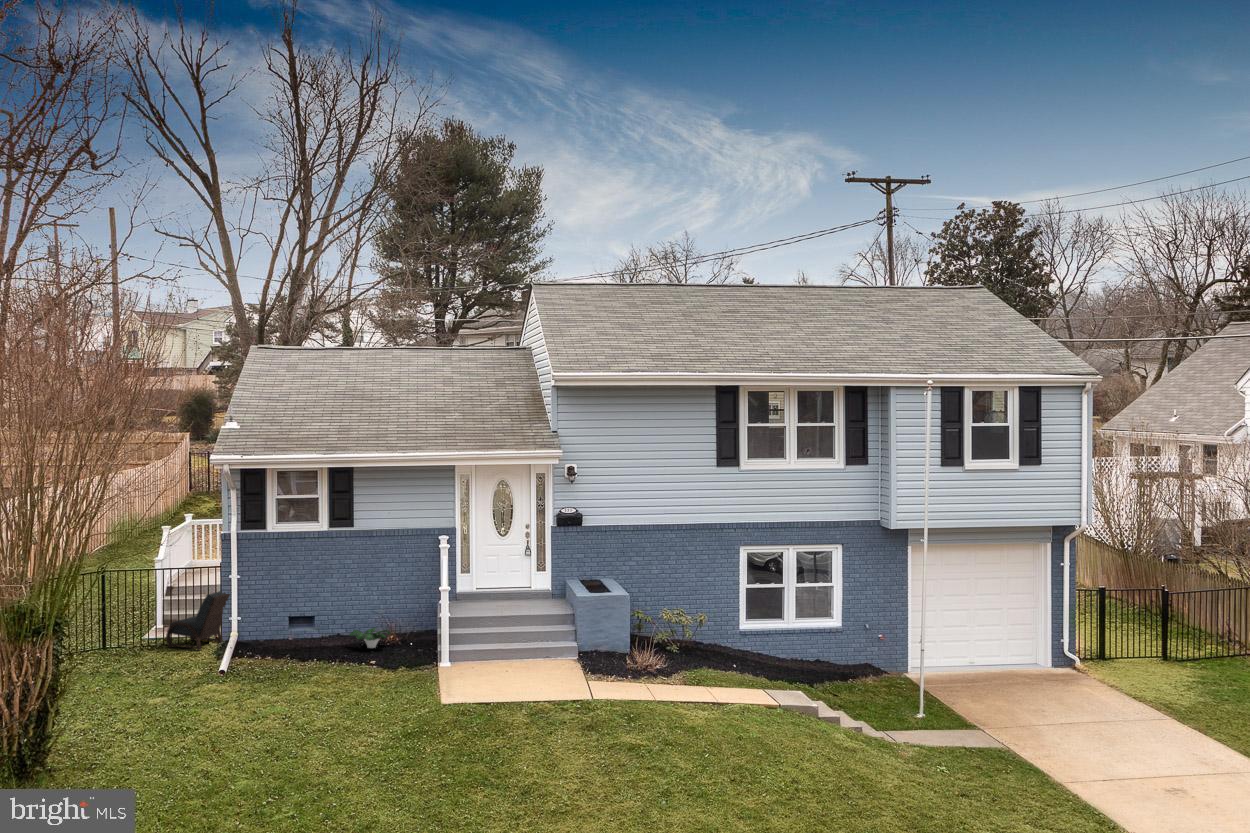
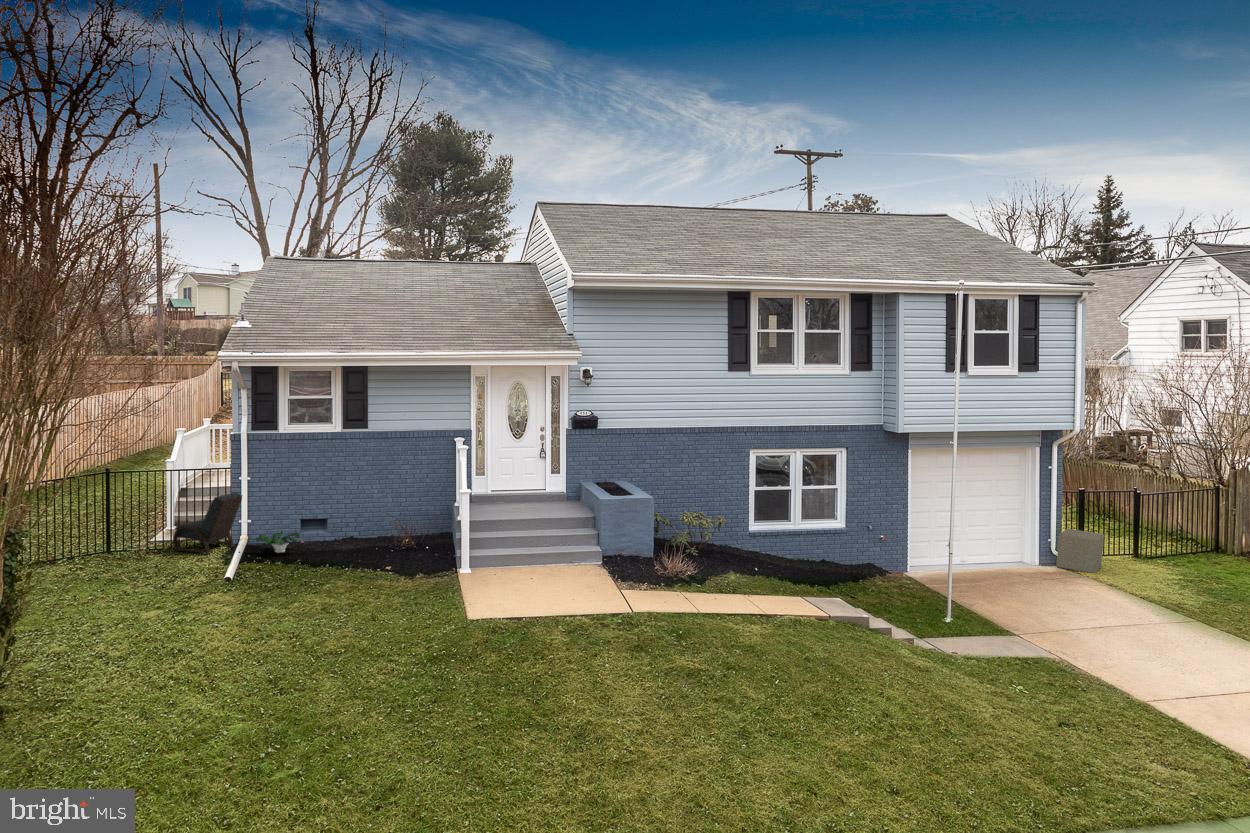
potted plant: present [350,628,390,648] -> present [255,531,300,553]
cardboard box: none [1073,629,1125,677] -> present [1056,529,1104,573]

